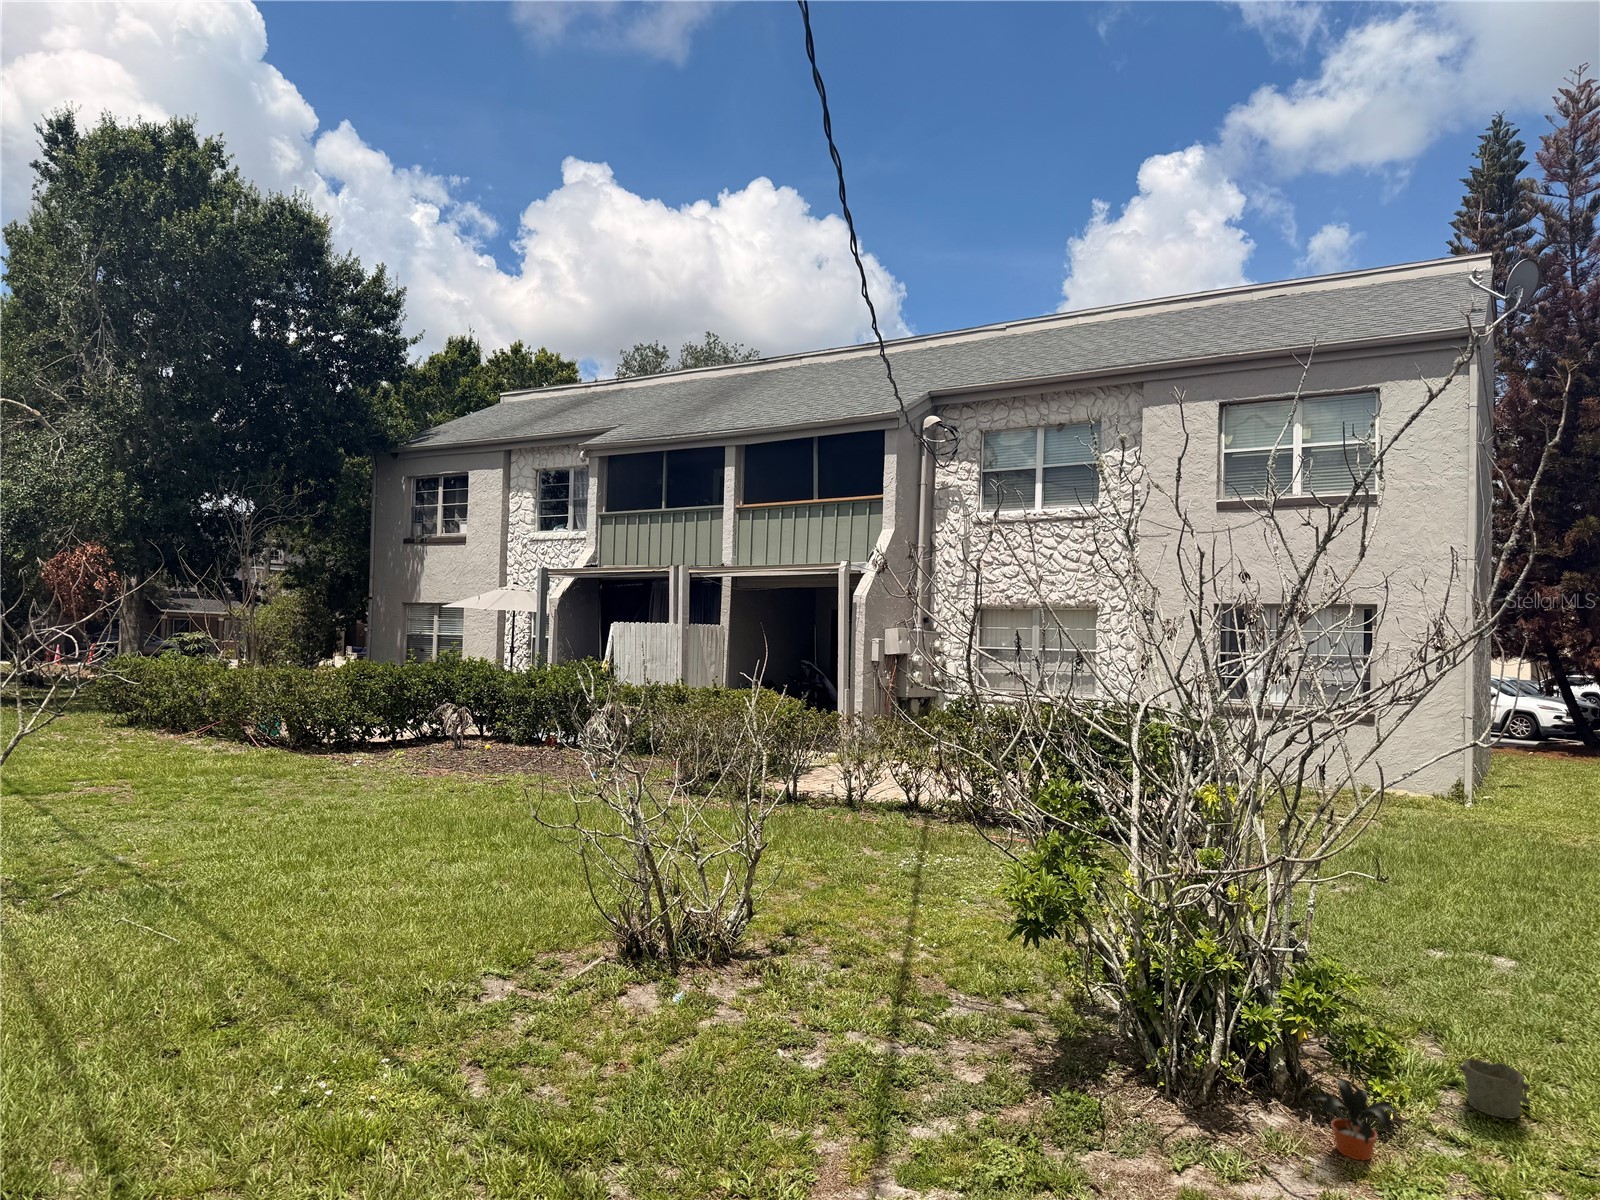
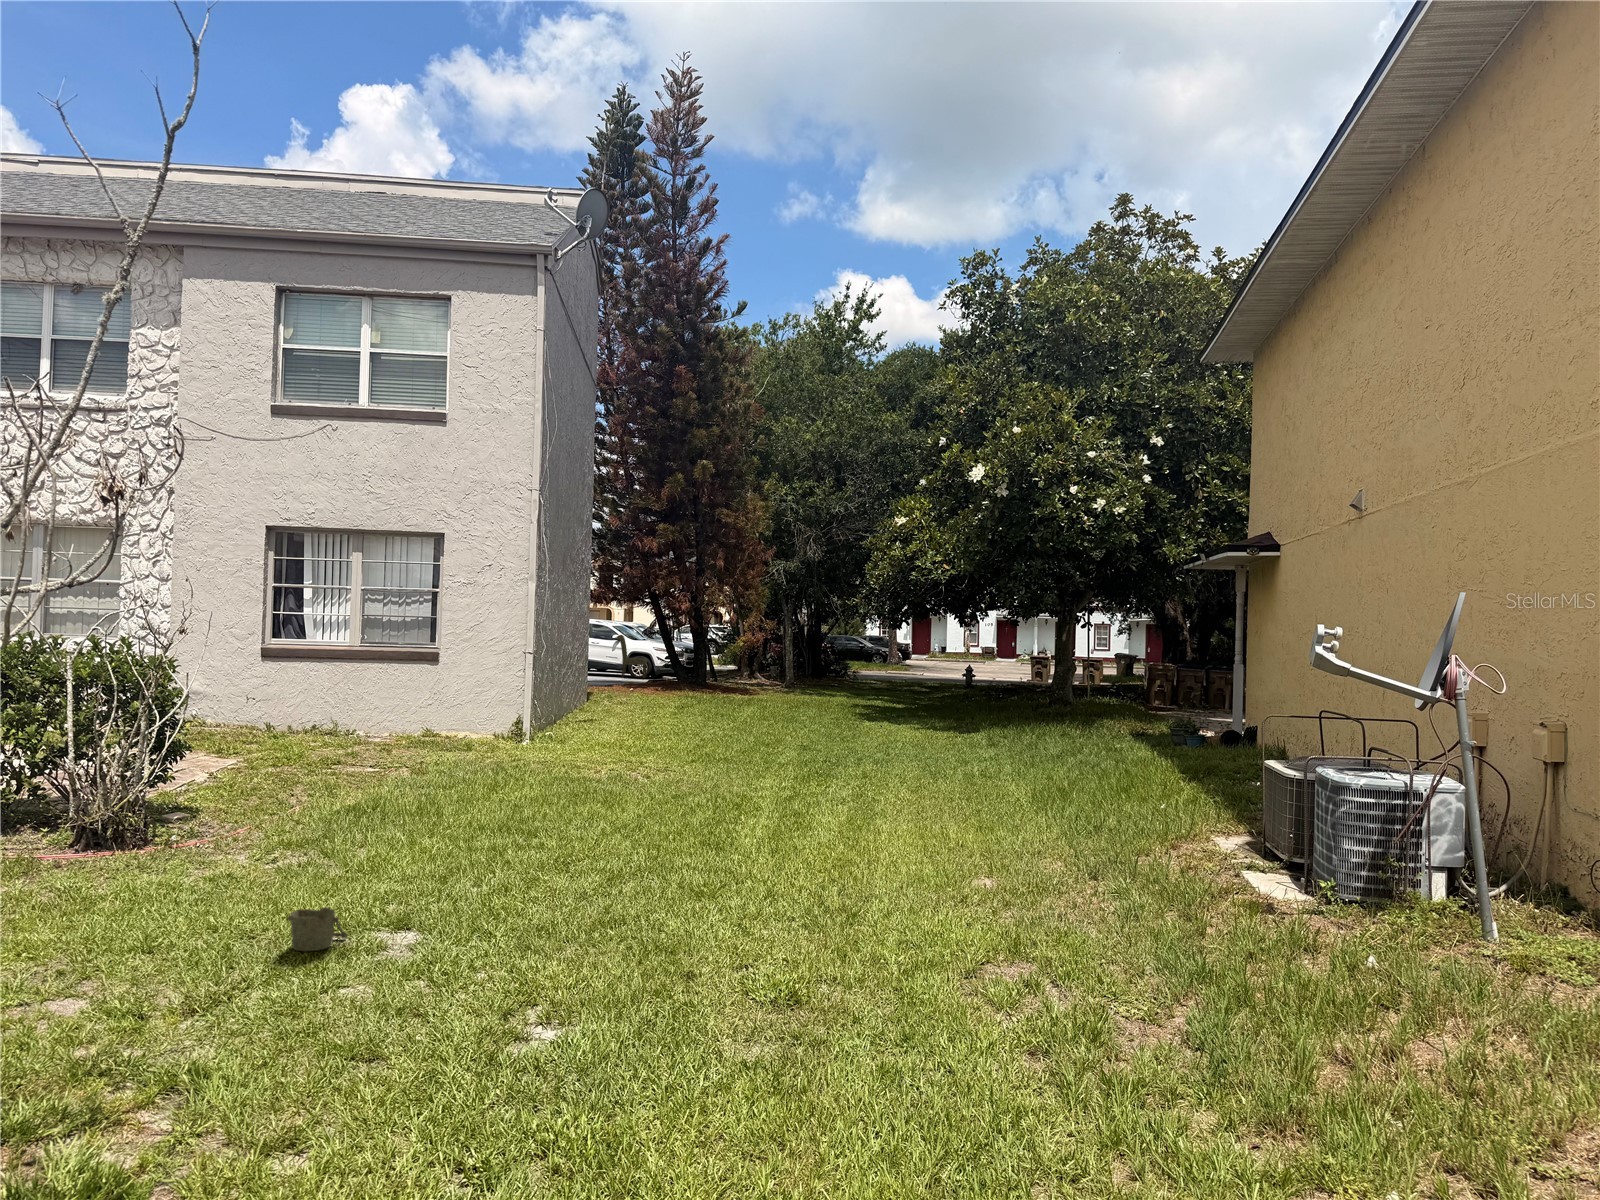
chair: none [1517,698,1555,744] -> present [617,635,647,679]
potted plant: present [1310,1079,1397,1160] -> none [105,941,189,1007]

